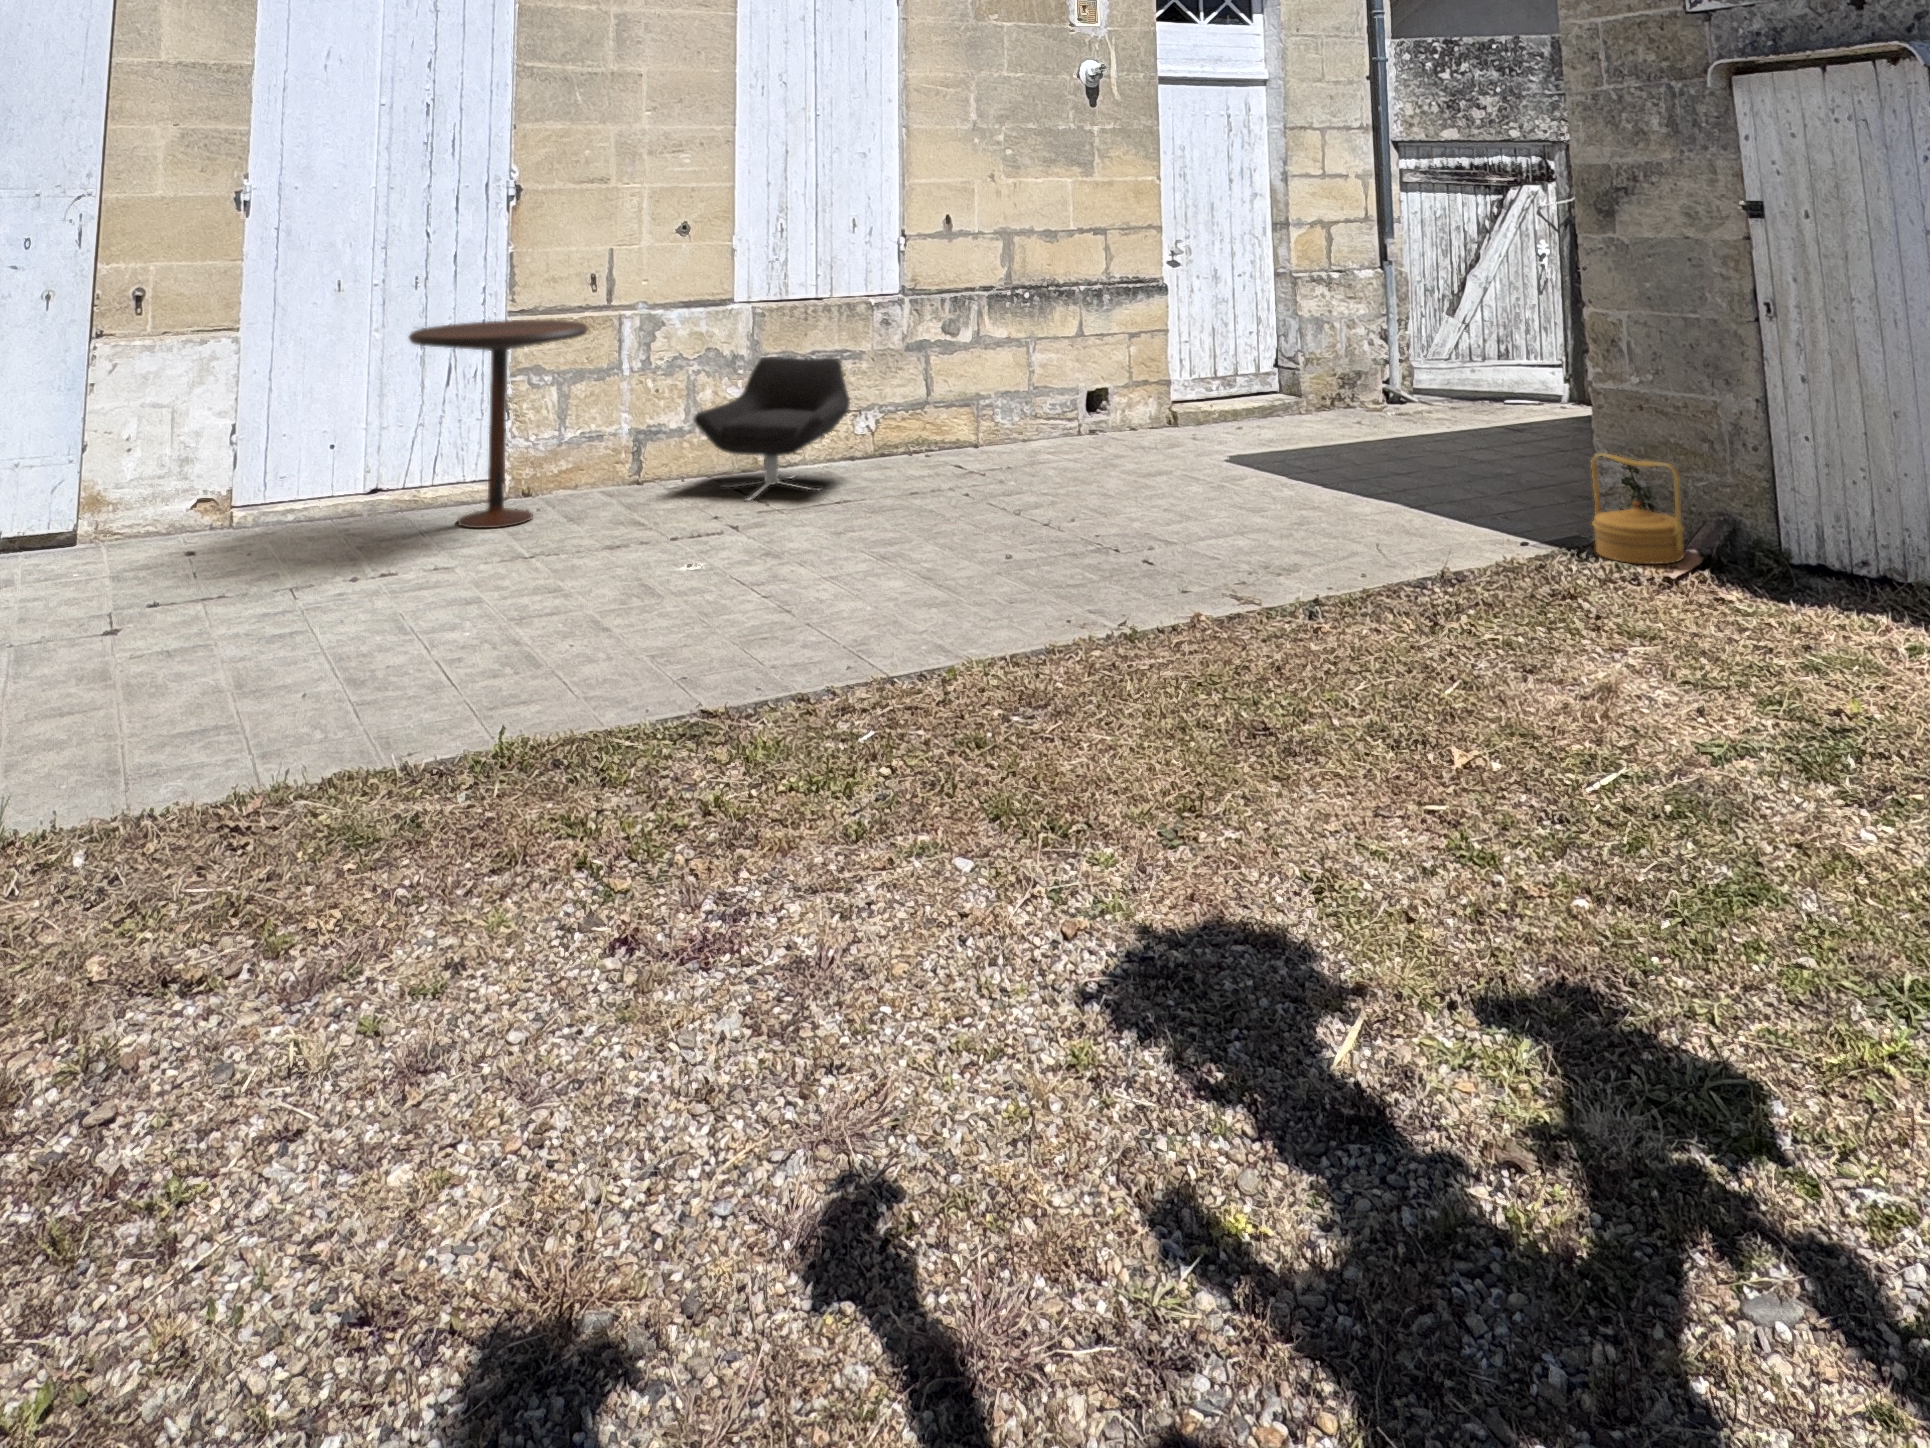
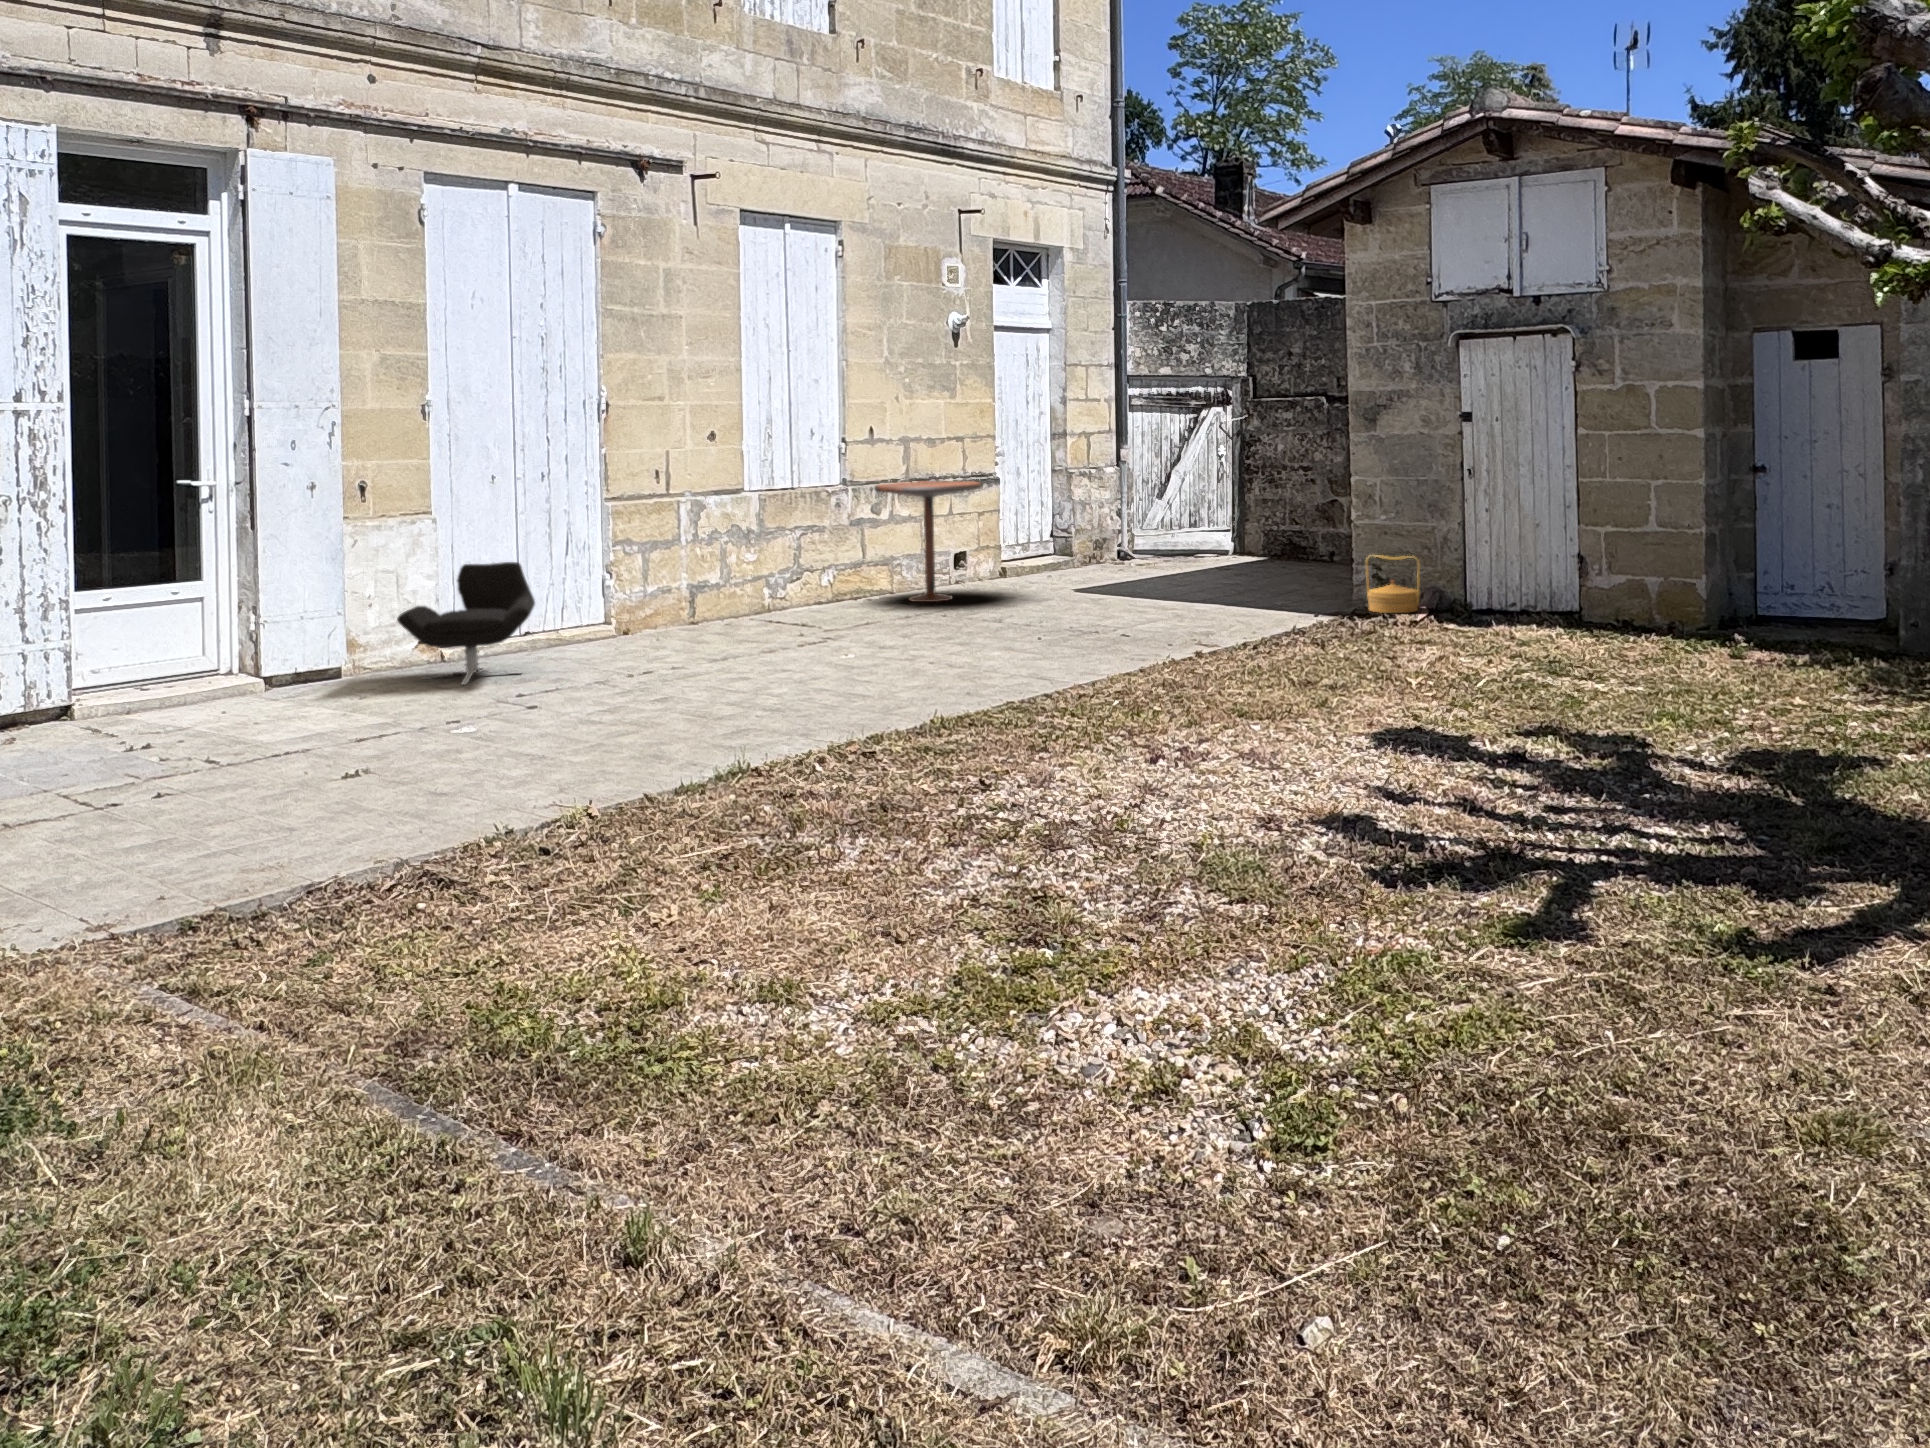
pedestal table: present [409,320,588,528] -> present [875,481,982,602]
lounge chair: present [694,357,850,501] -> present [397,562,535,685]

